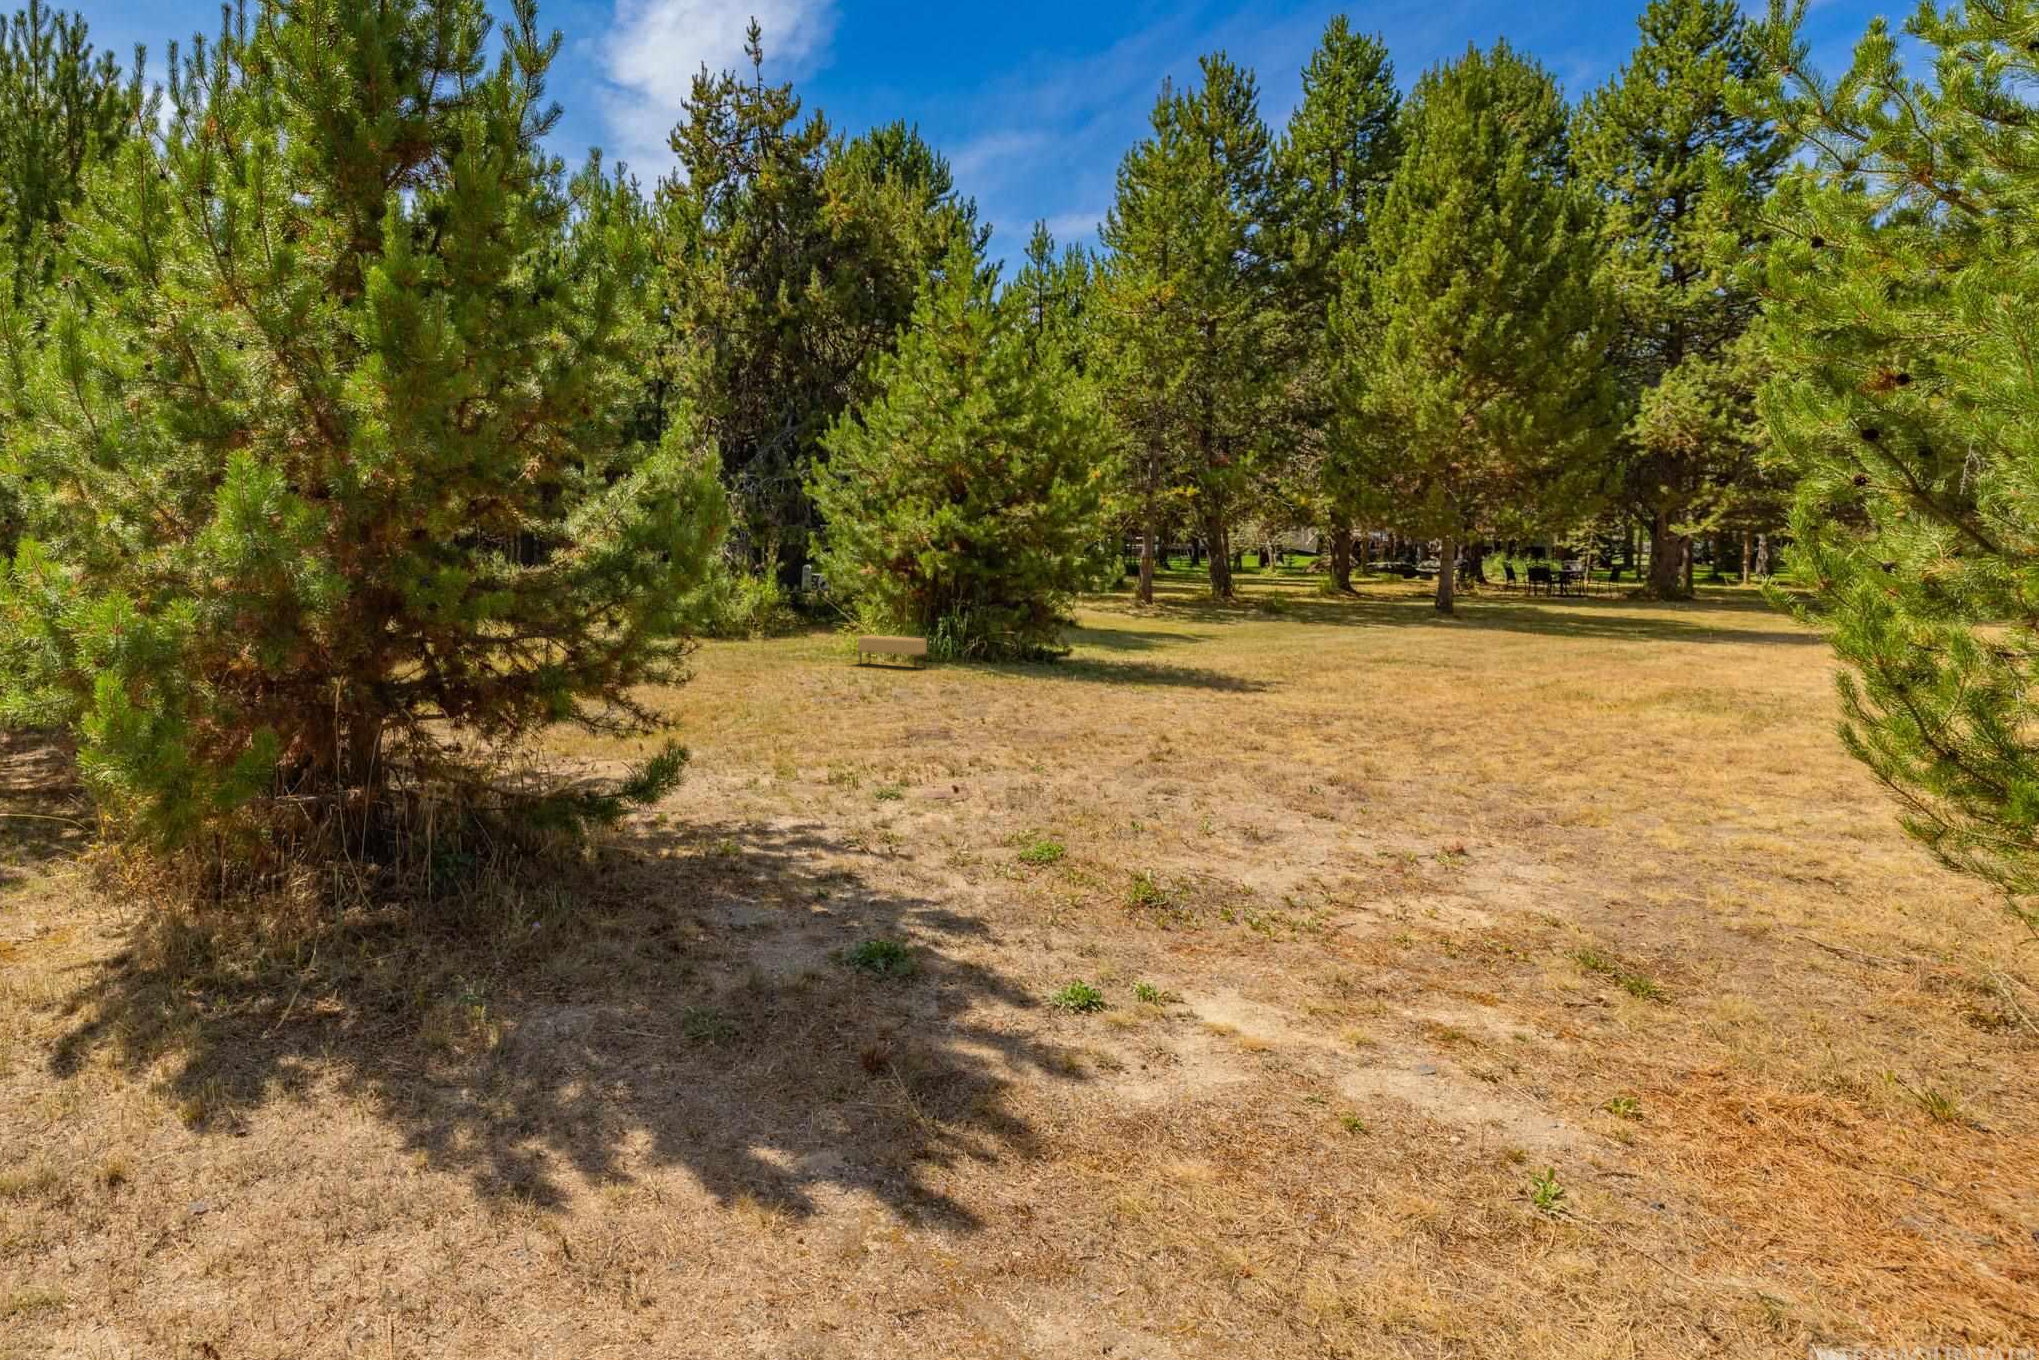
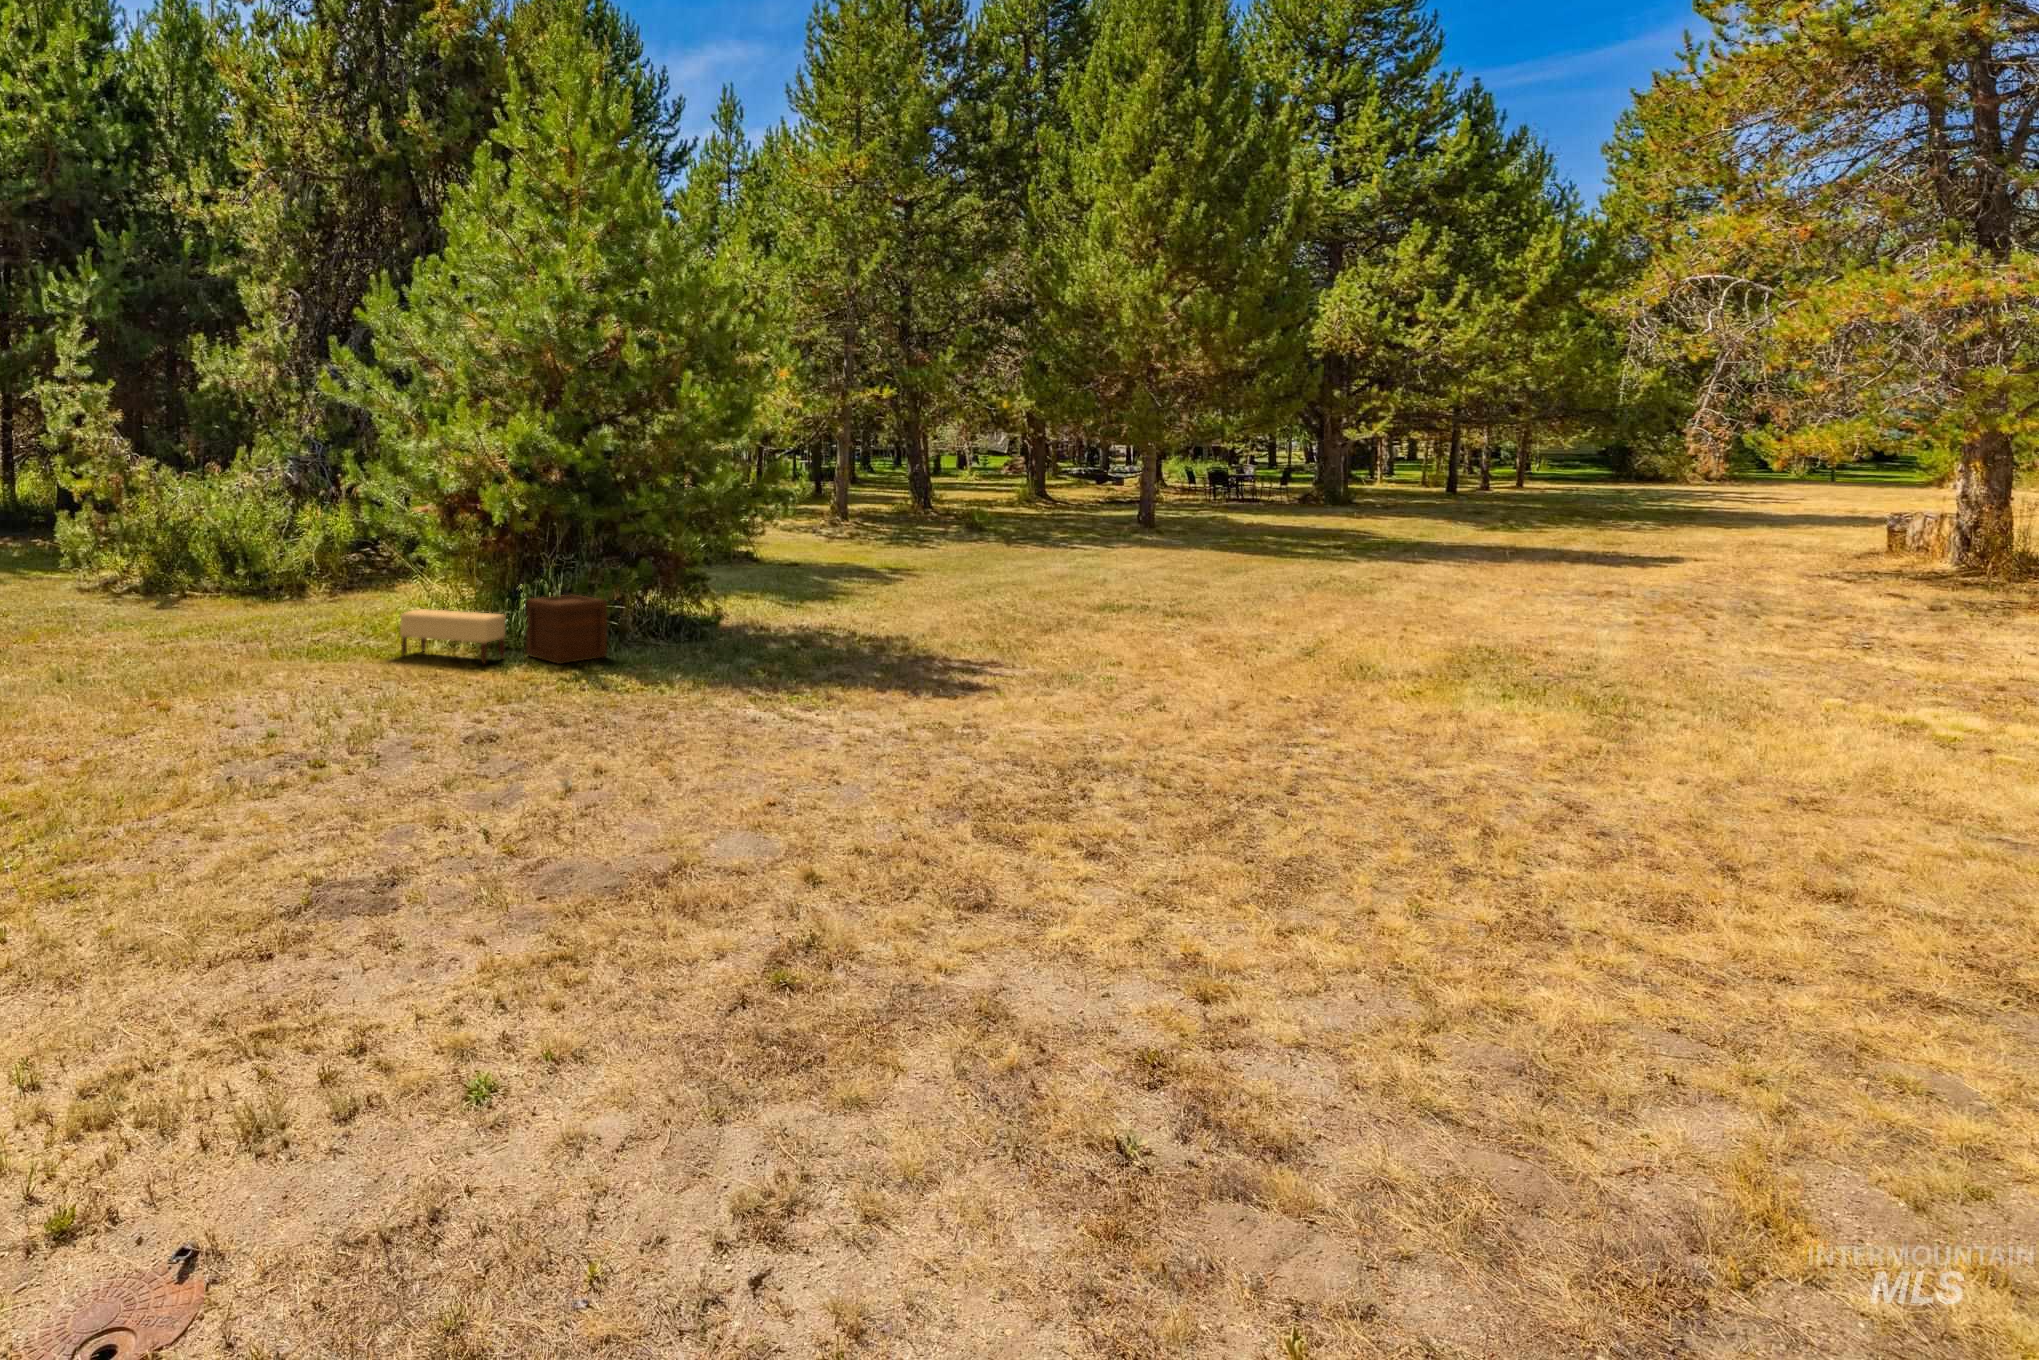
wooden crate: none [939,629,994,670] -> present [526,595,607,664]

